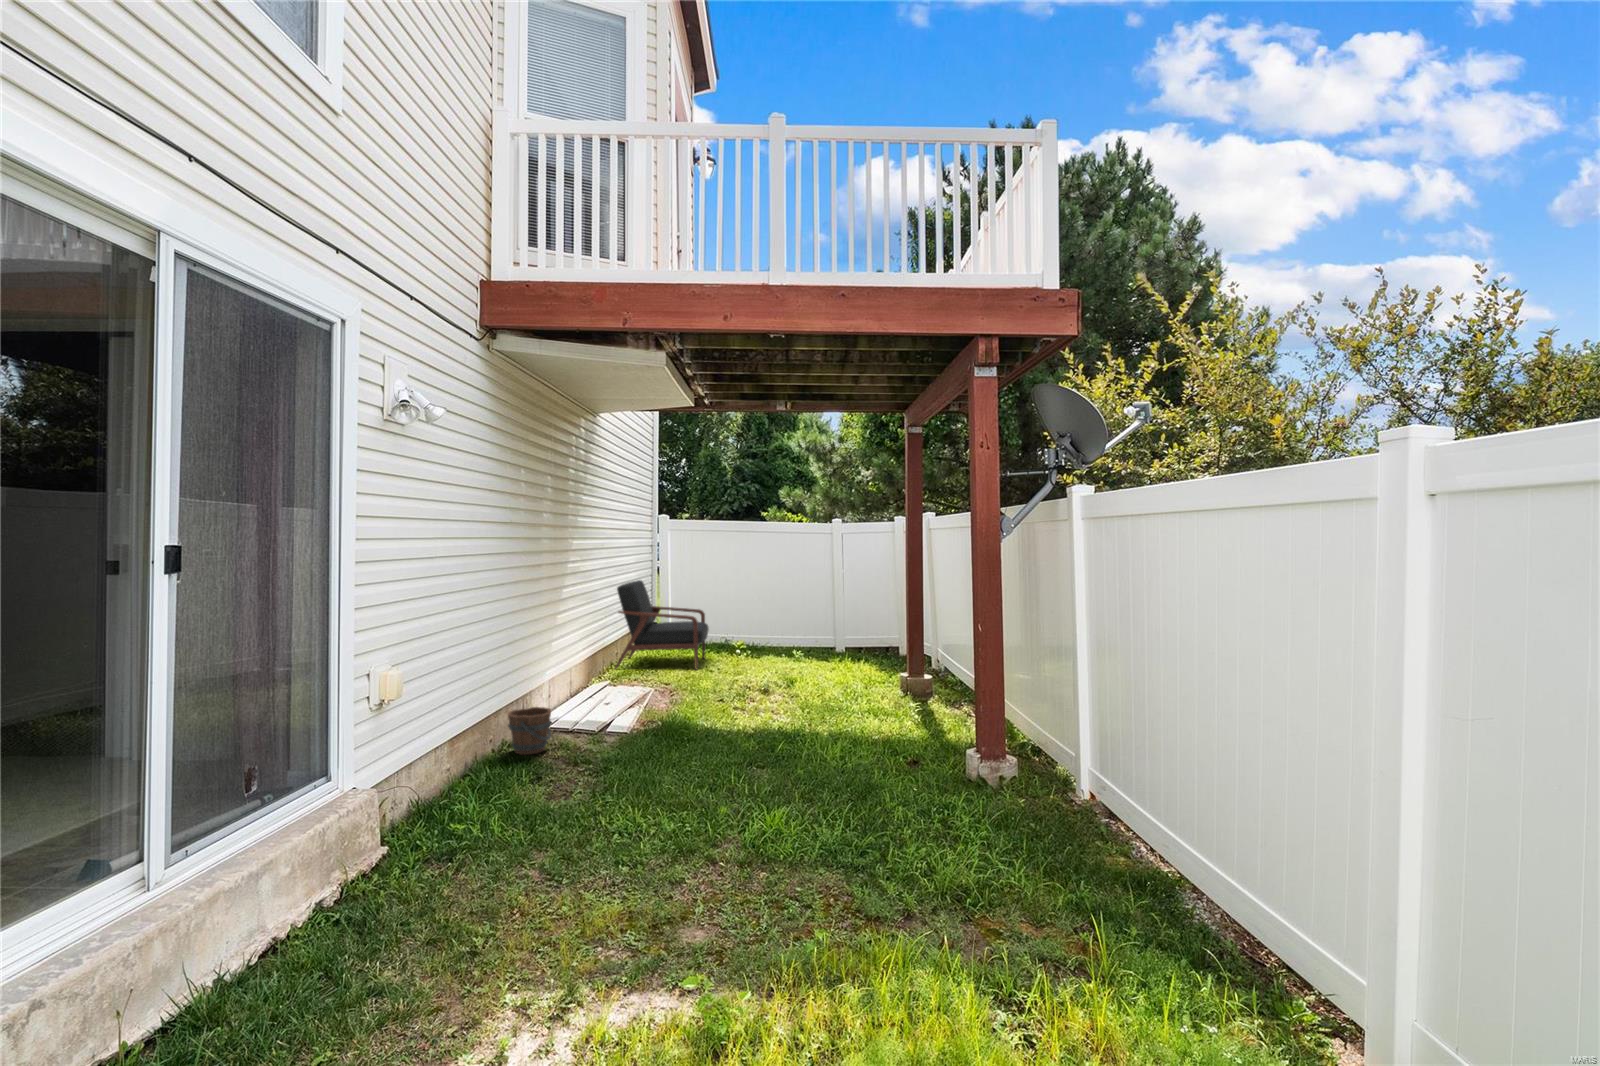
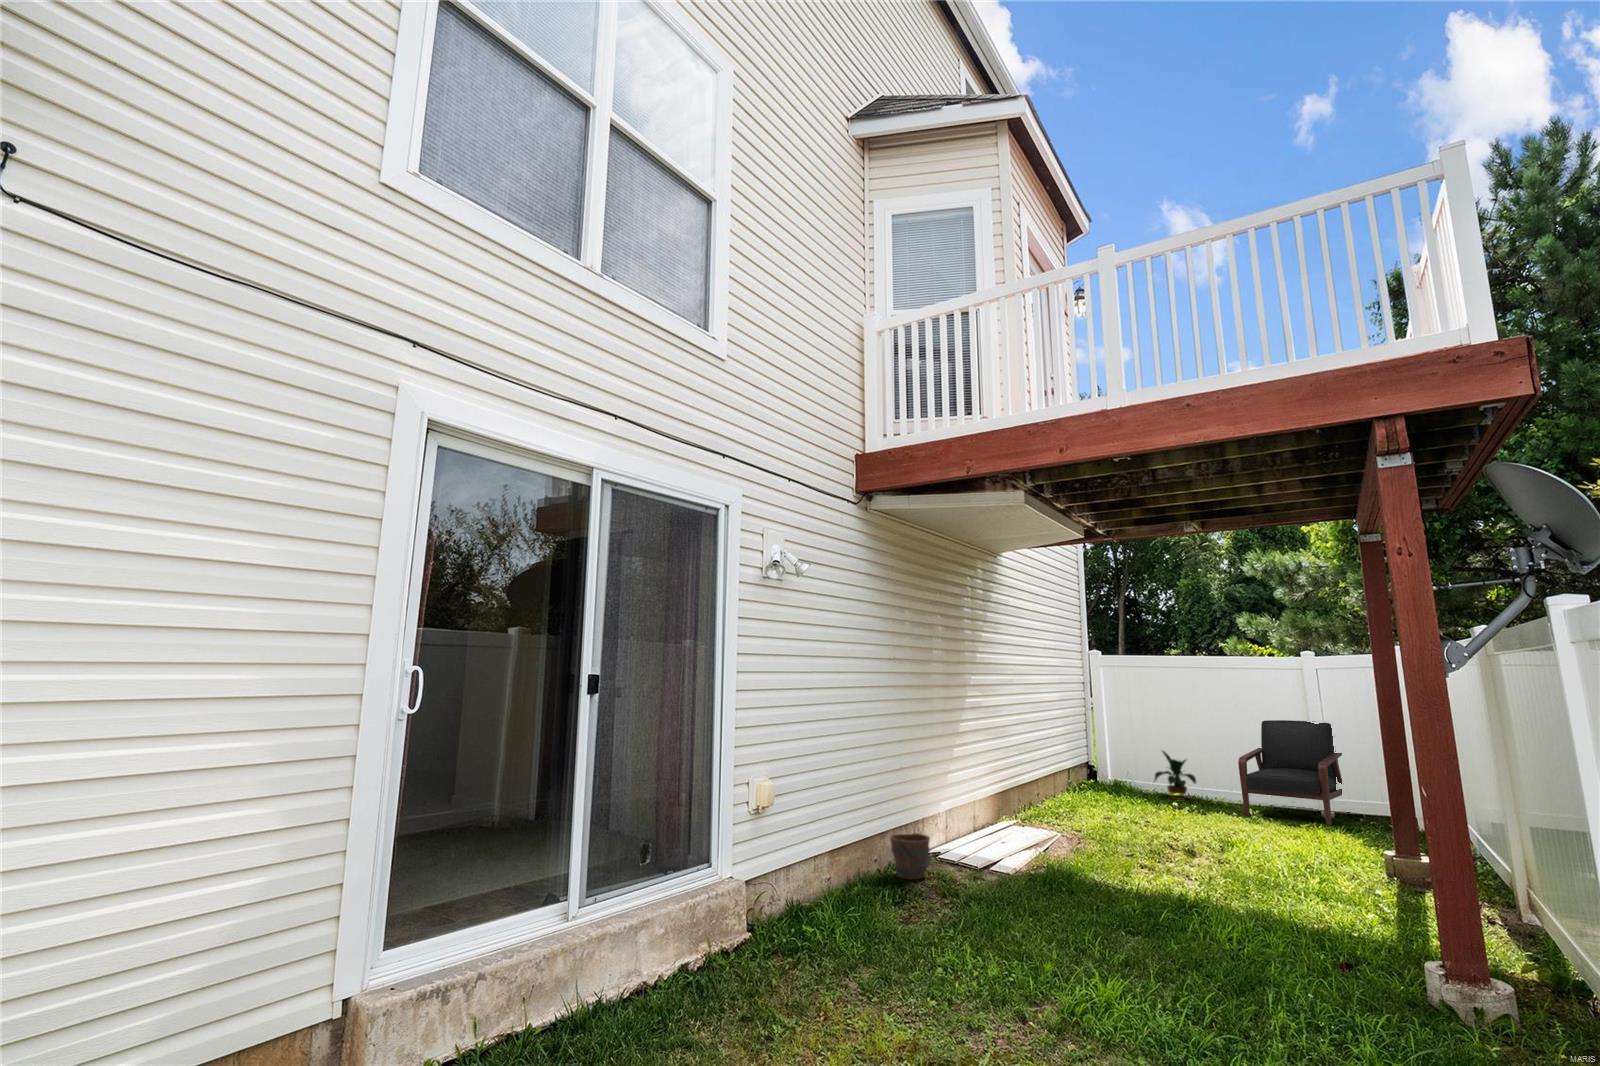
chair: present [614,580,709,670] -> present [1238,720,1351,825]
potted plant: none [714,605,750,648] -> present [1154,751,1196,800]

